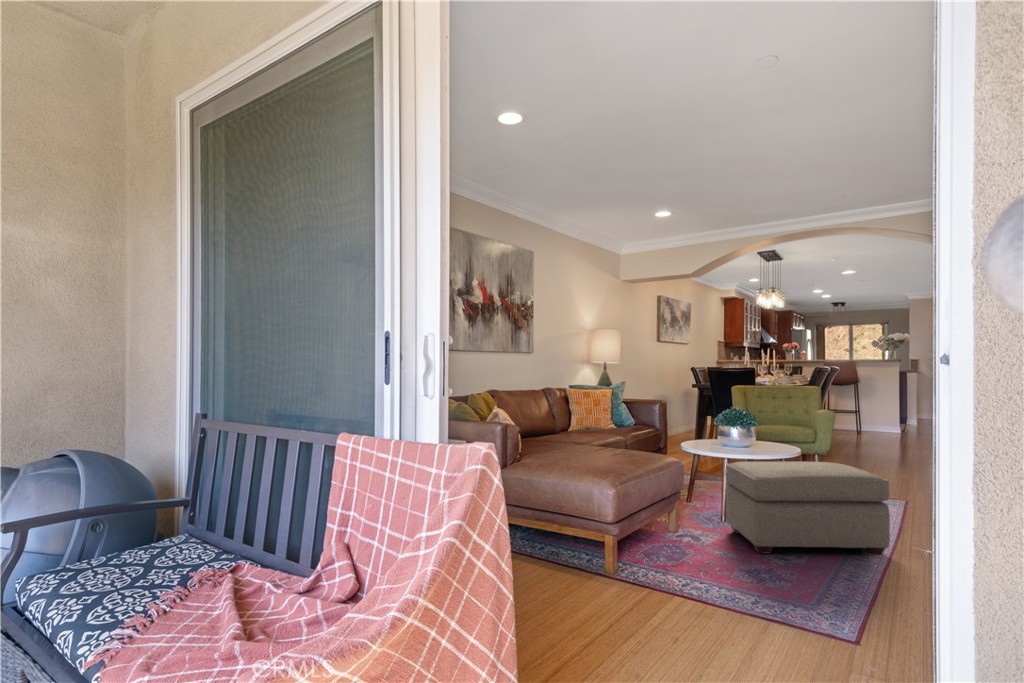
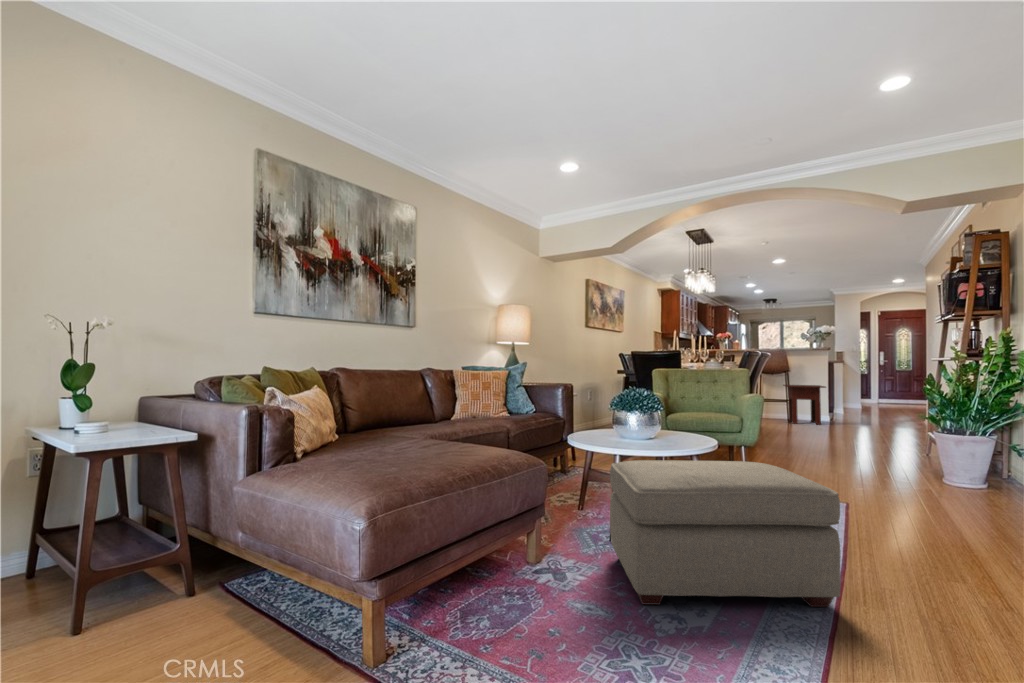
side table: none [852,396,896,436] -> present [783,385,826,425]

